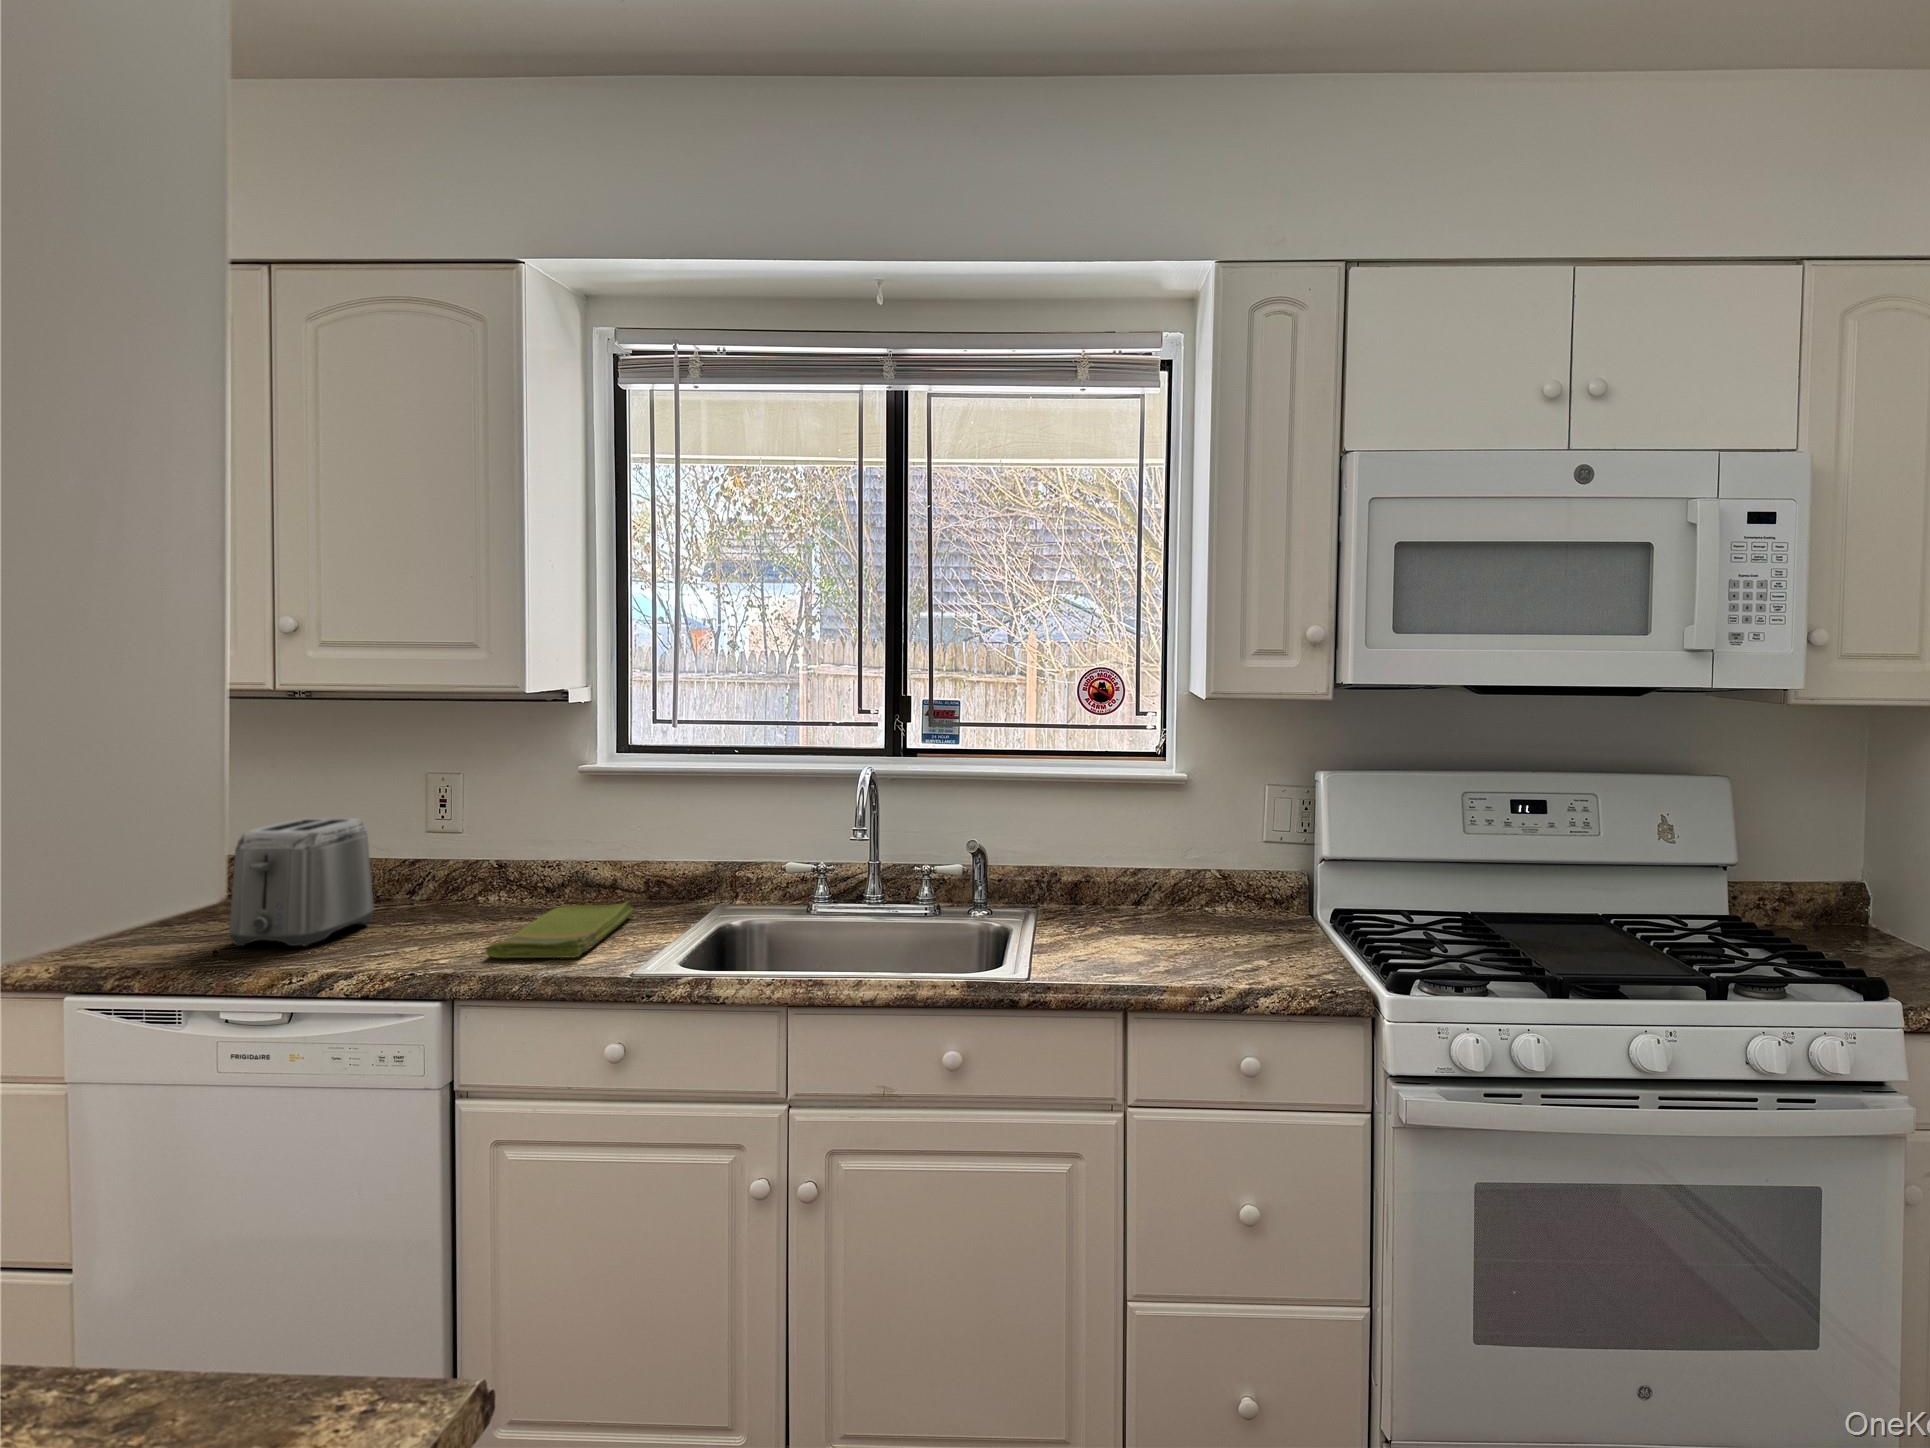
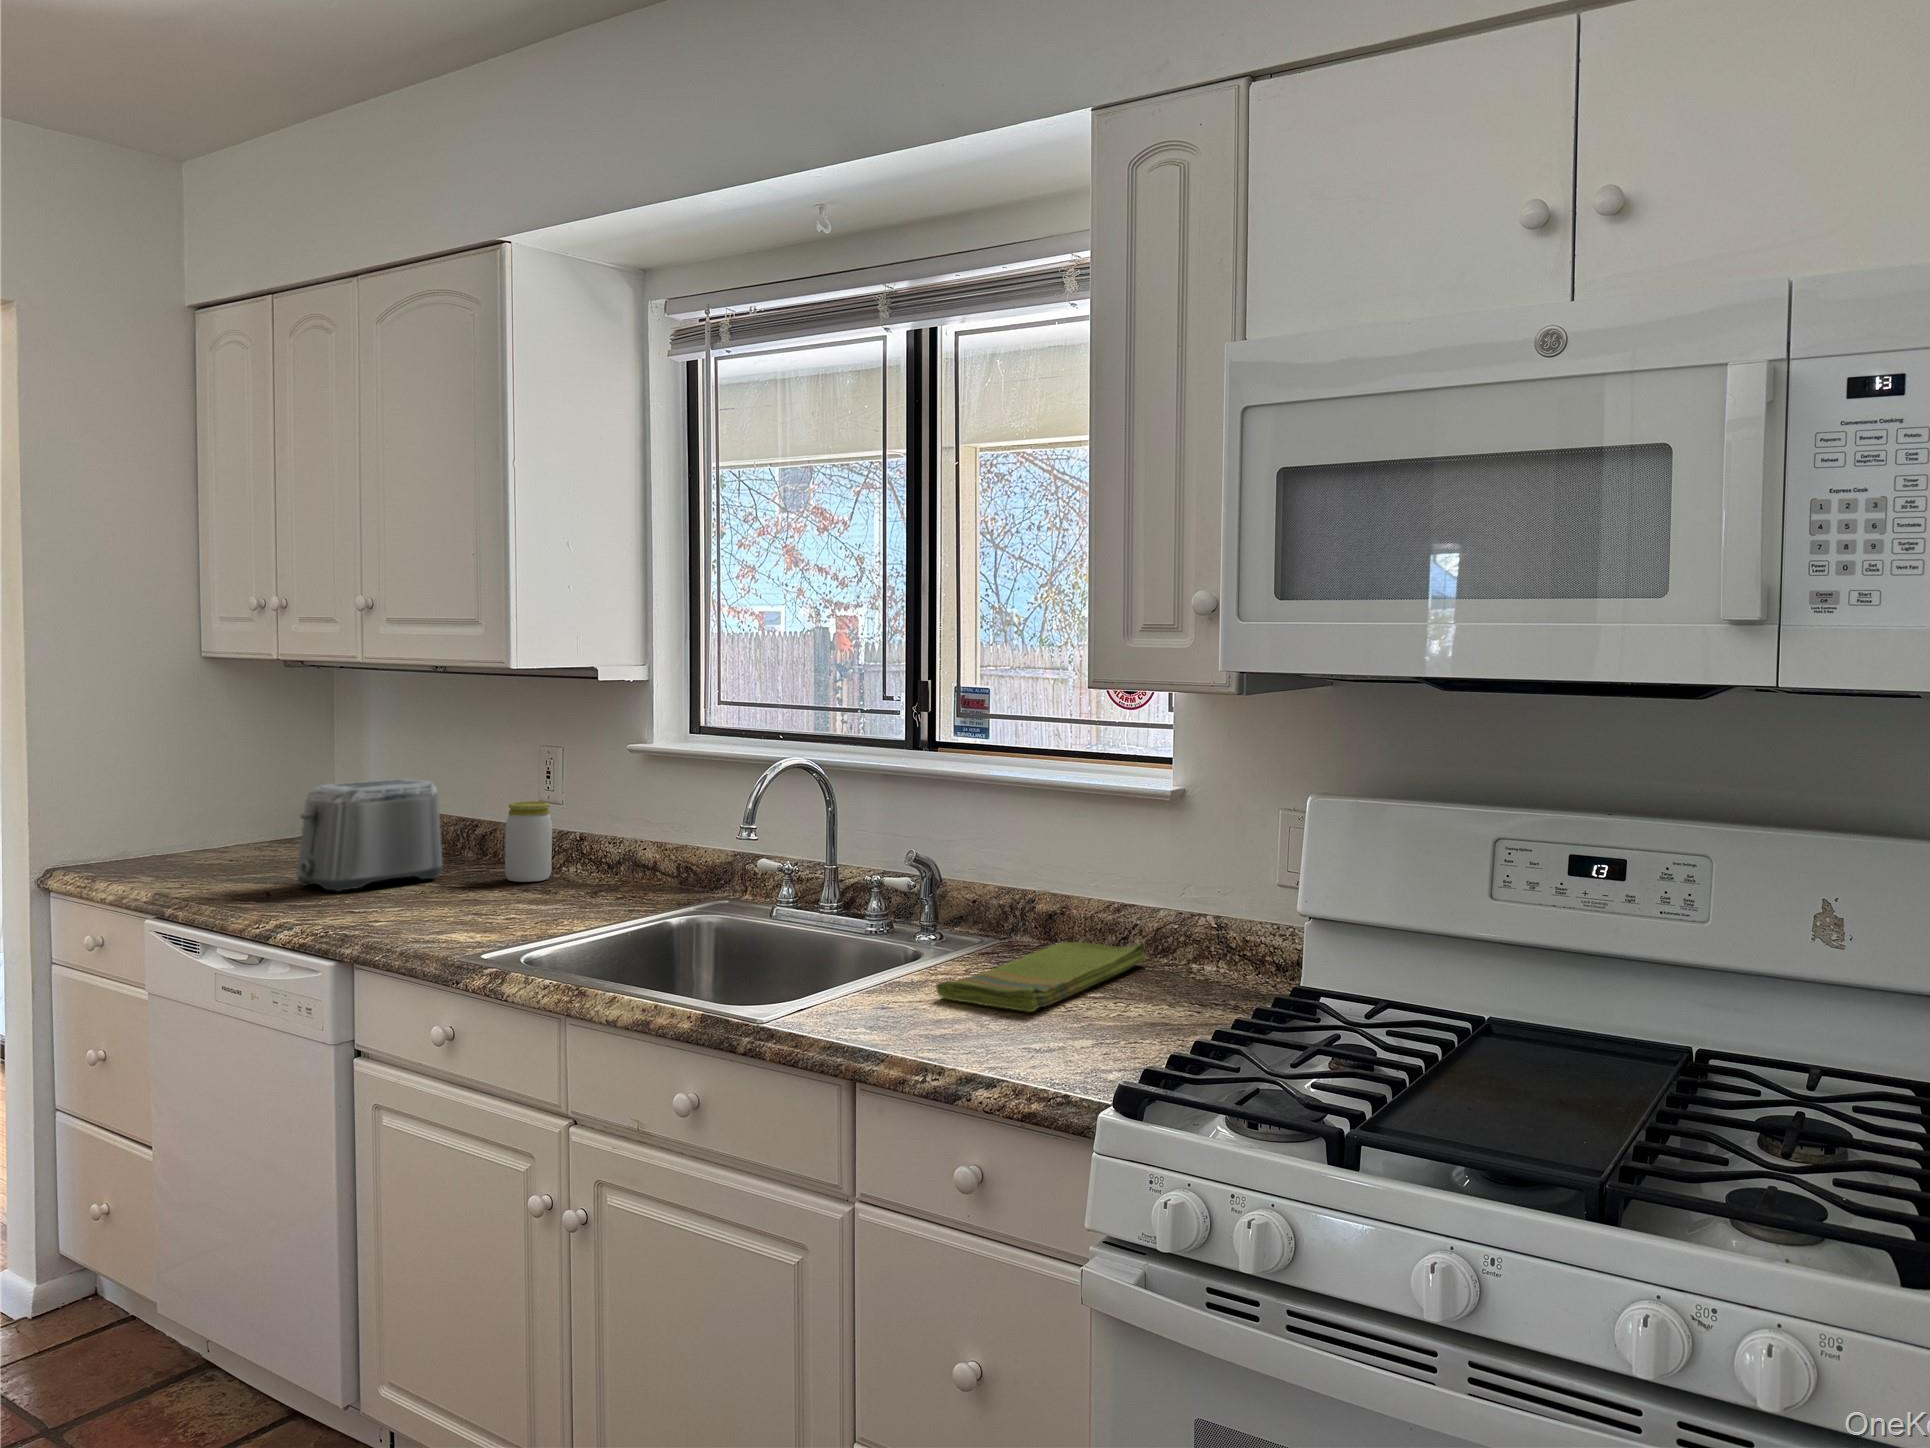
jar: none [442,830,492,916] -> present [505,801,552,882]
dish towel: present [486,901,633,958] -> present [936,942,1145,1012]

